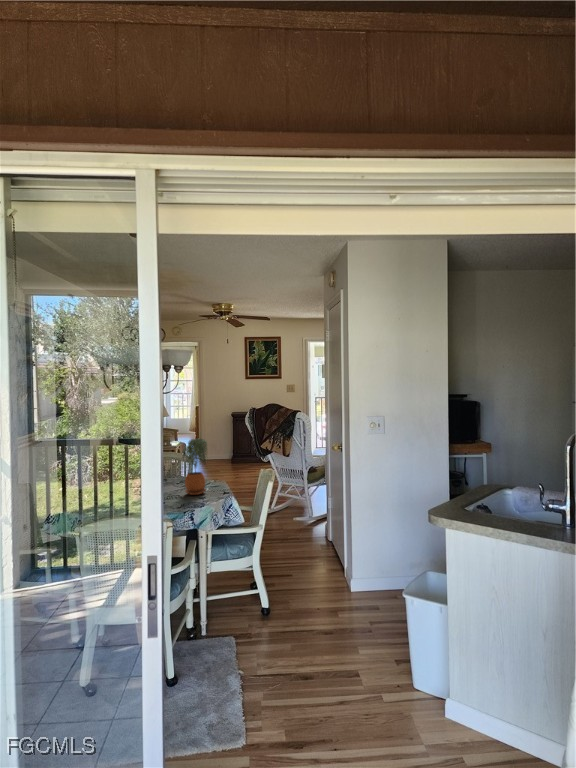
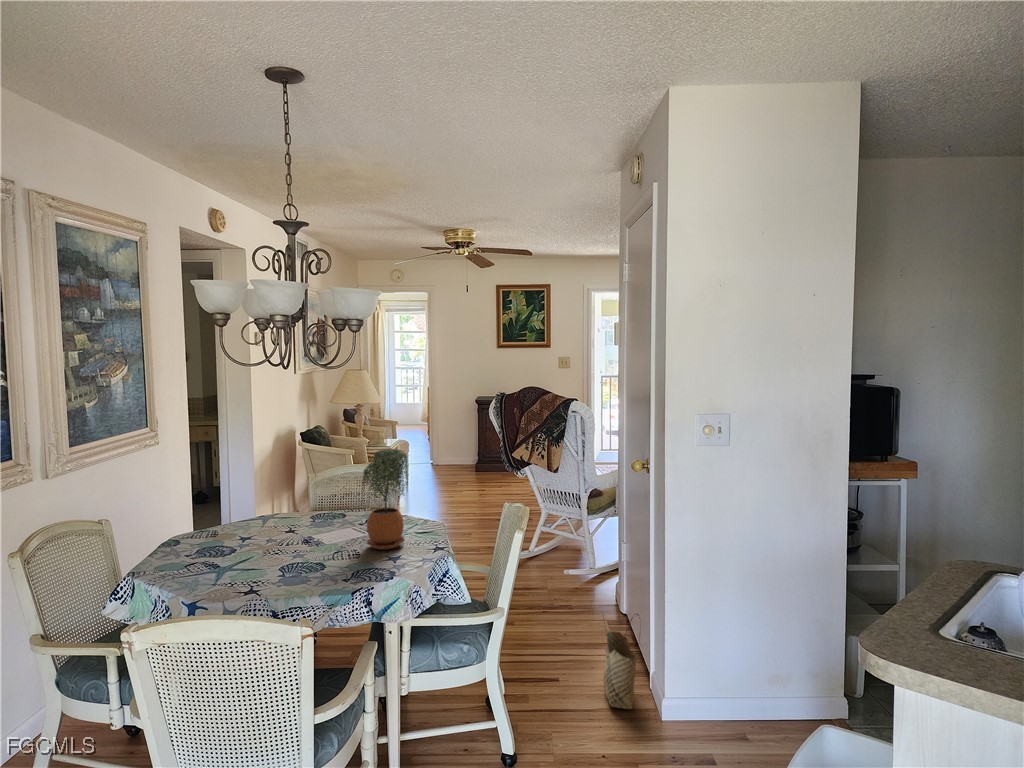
woven basket: none [317,531,339,586] -> present [602,612,639,709]

